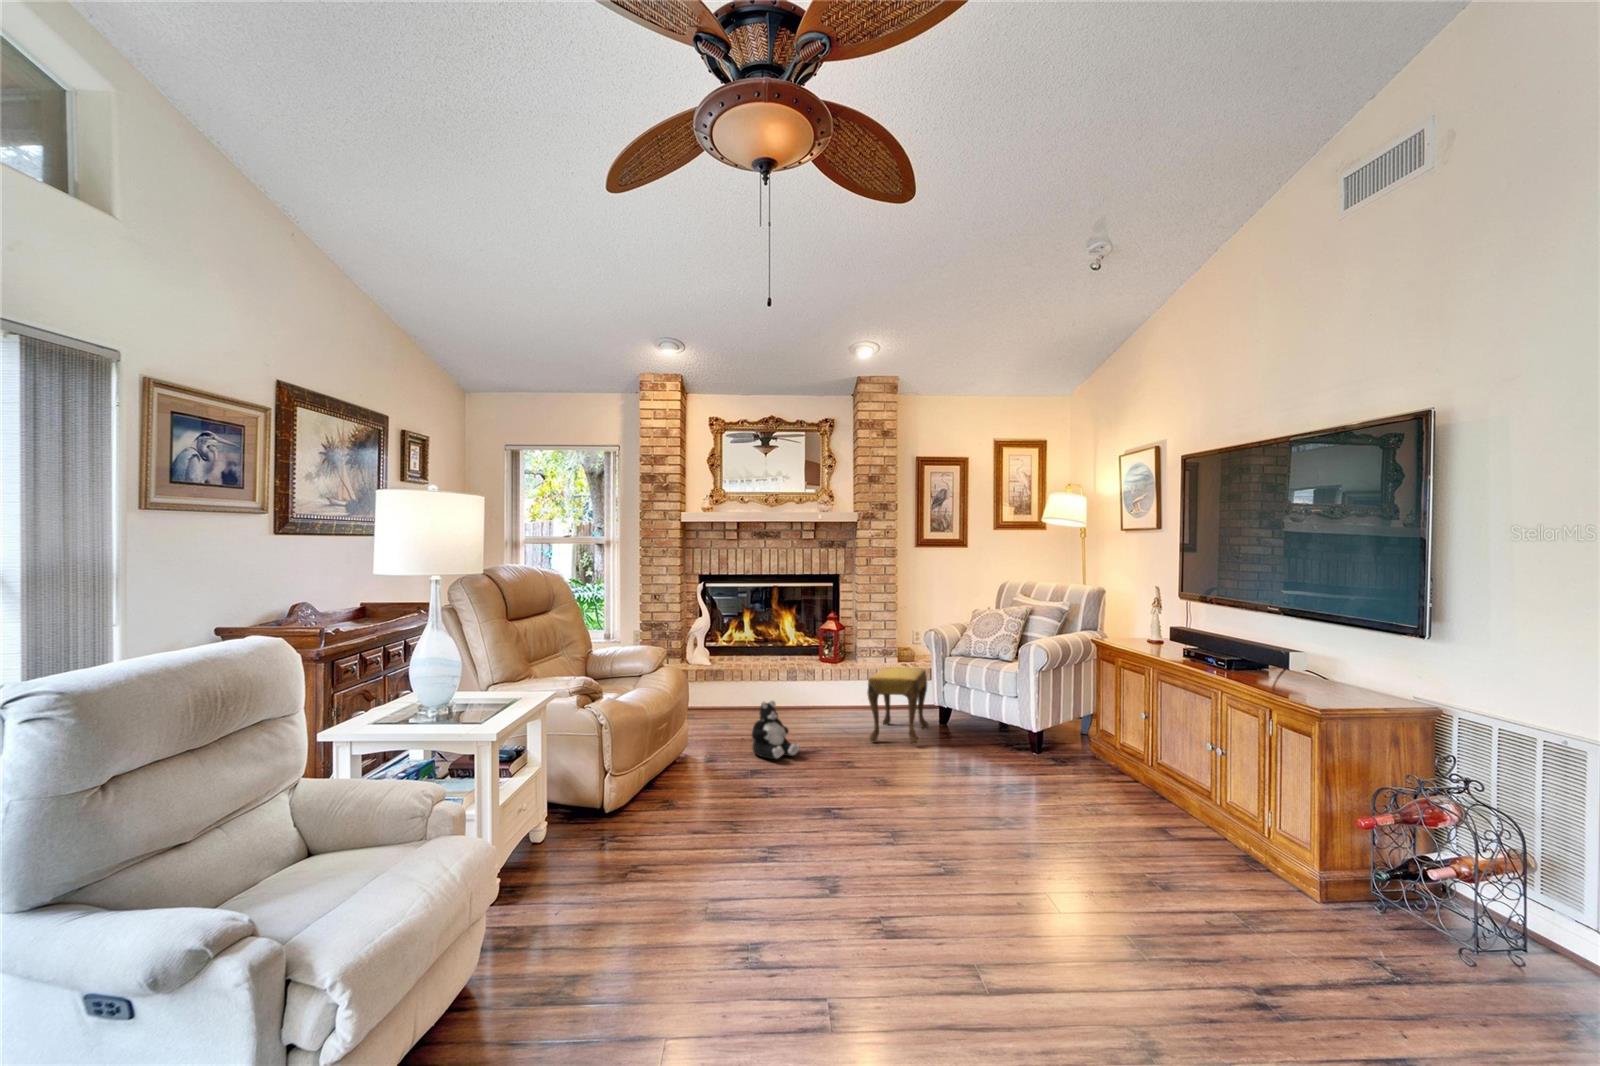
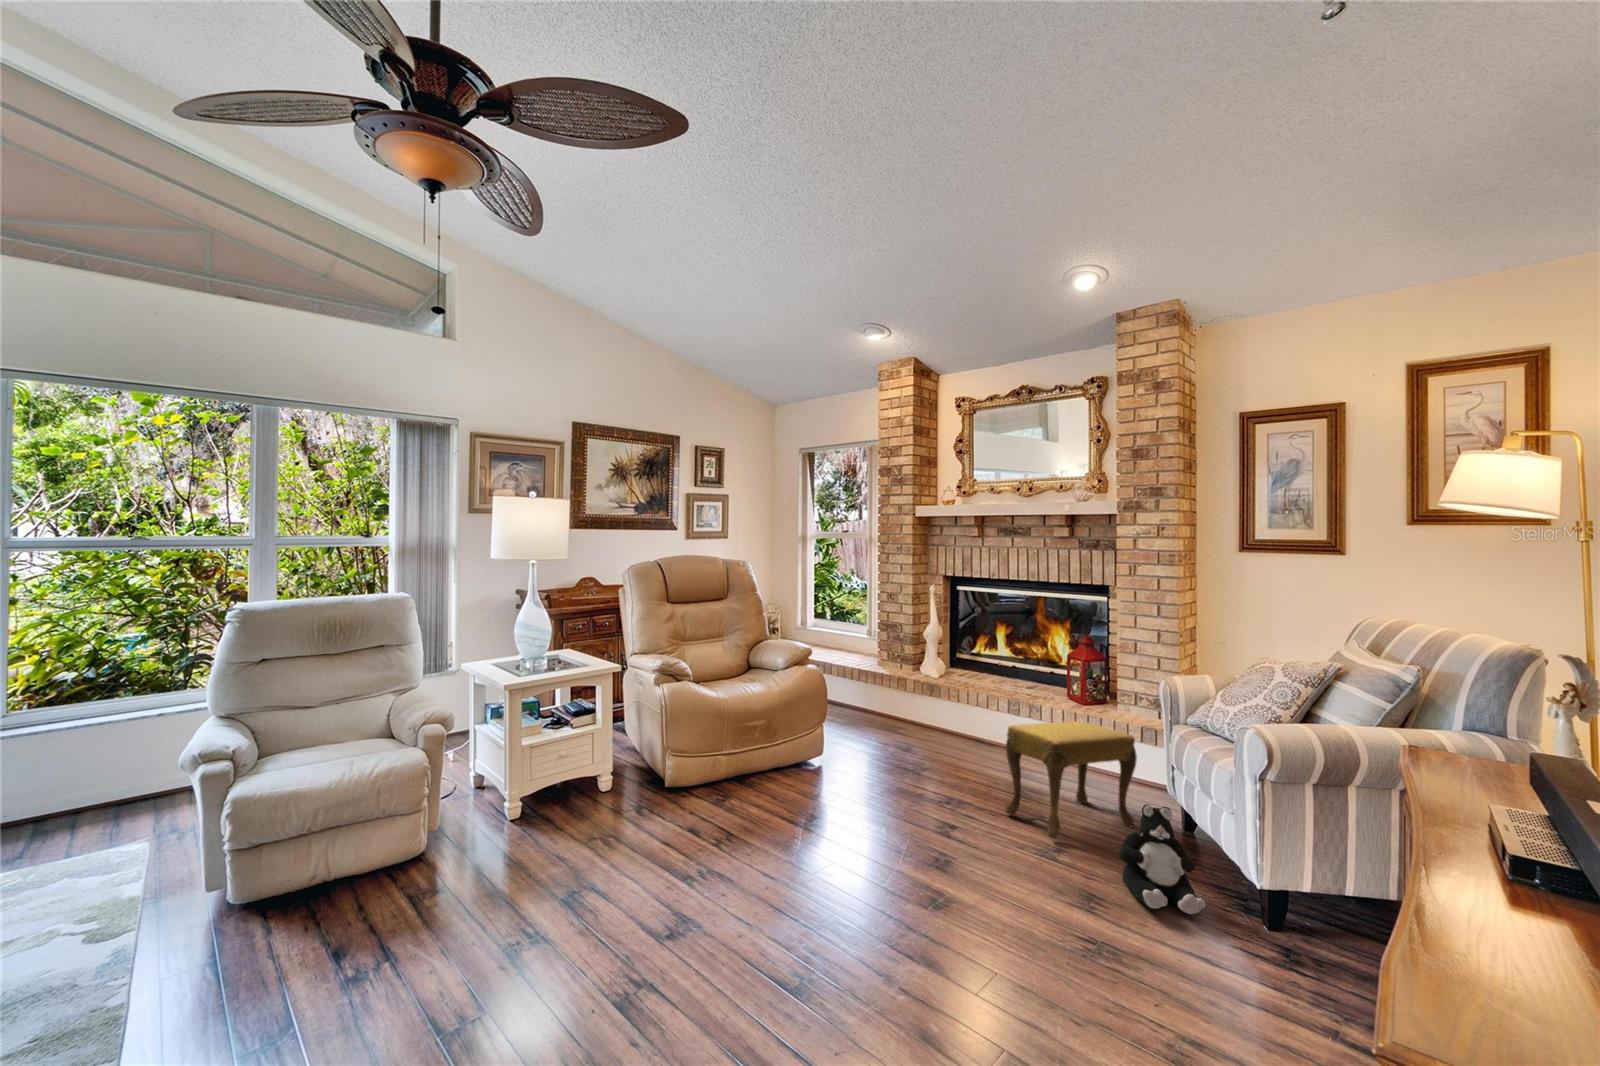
plush toy: present [752,701,800,759] -> present [1119,804,1206,915]

